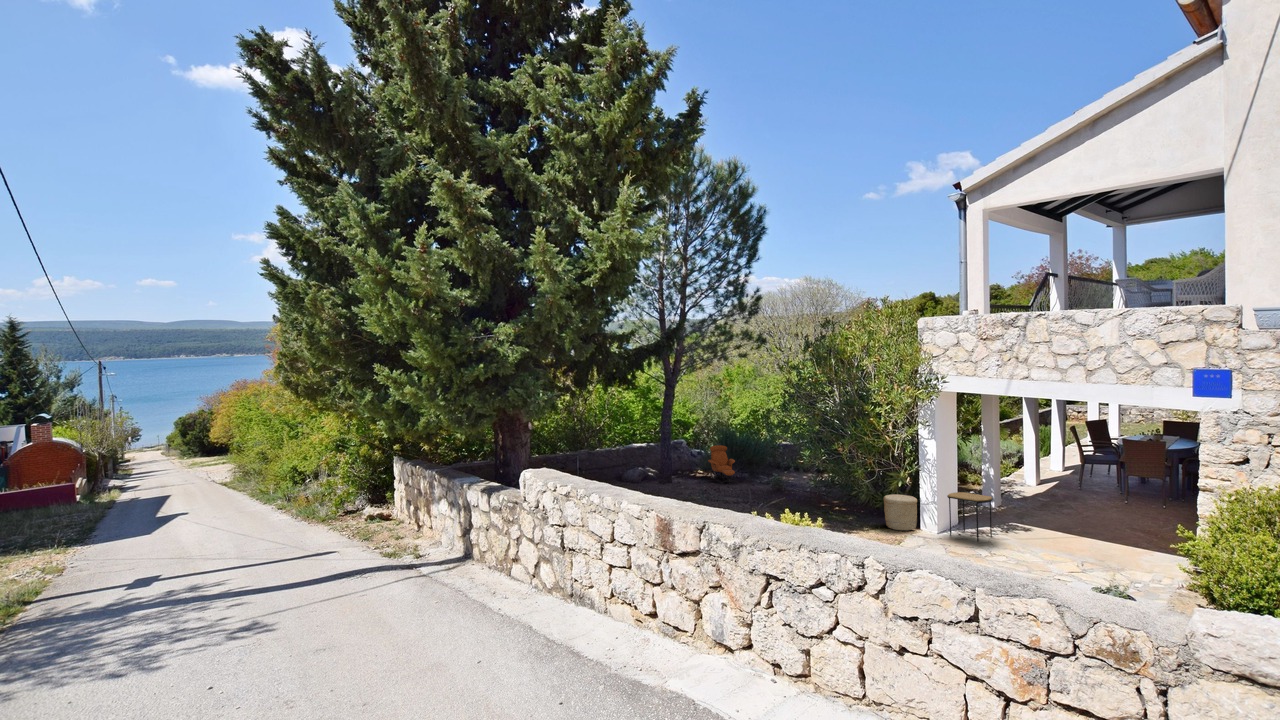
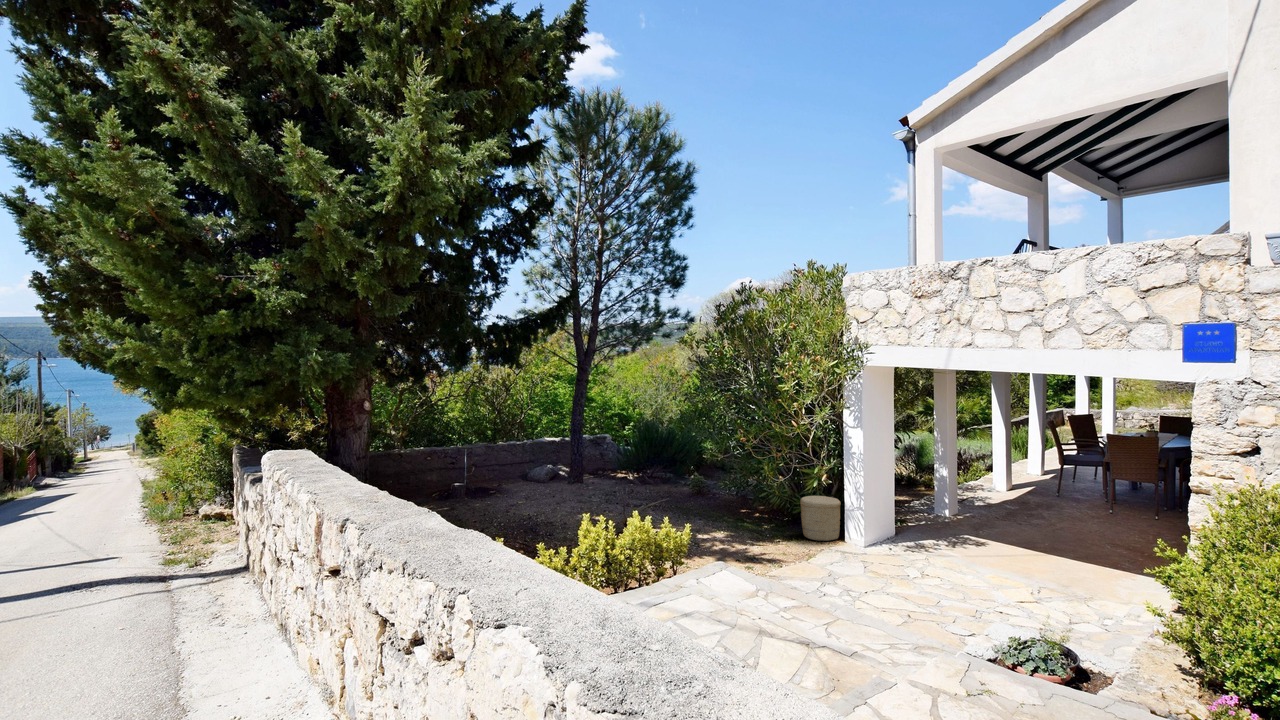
lounge chair: present [708,445,735,483] -> none [631,439,662,483]
side table: present [947,492,993,541] -> none [874,494,930,557]

